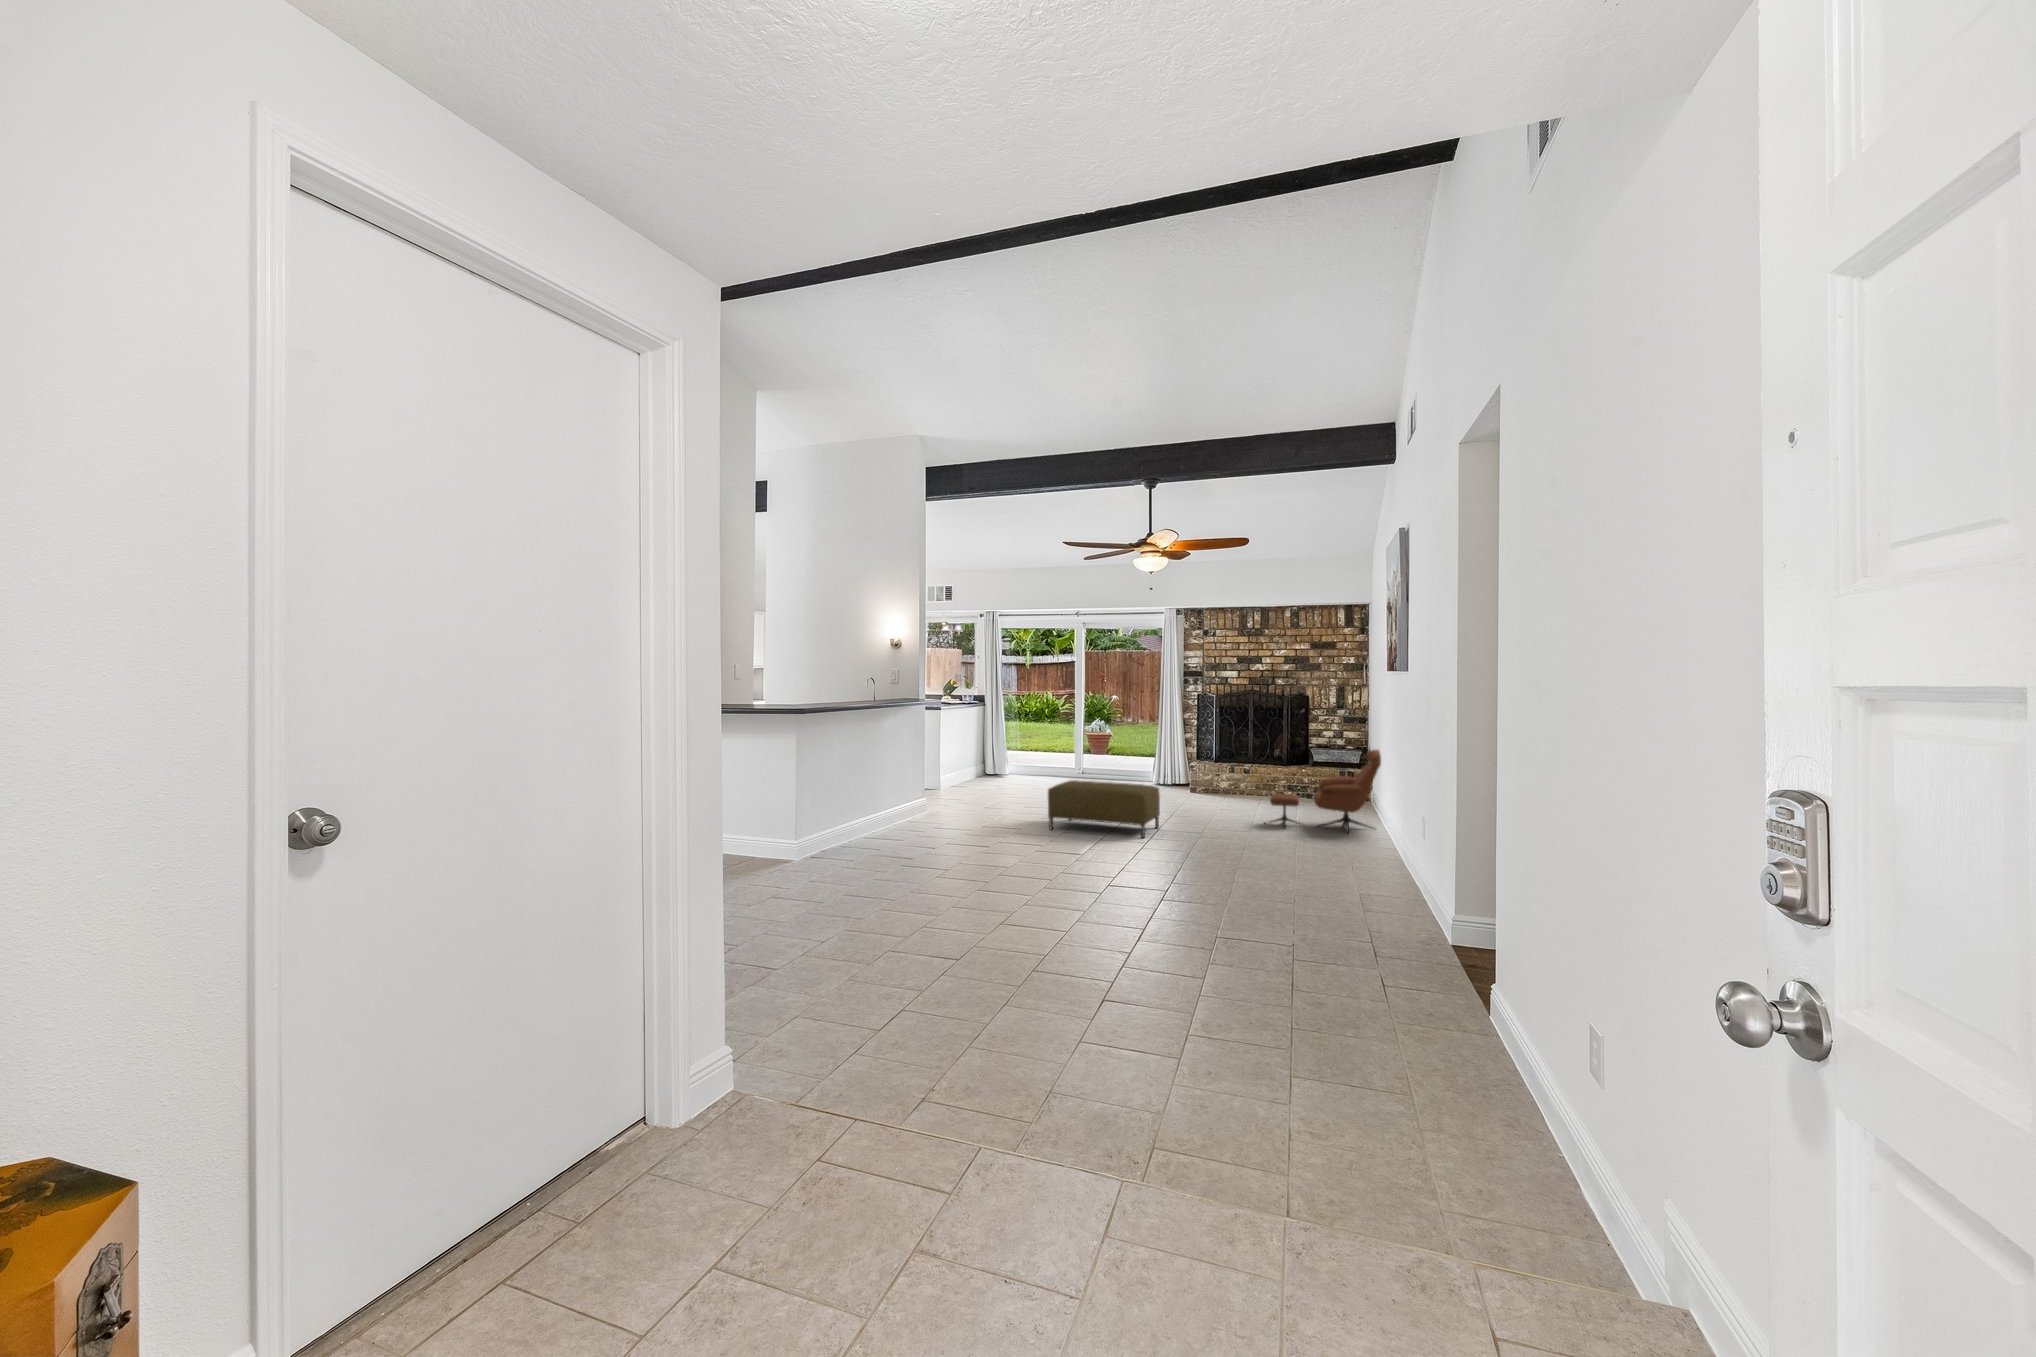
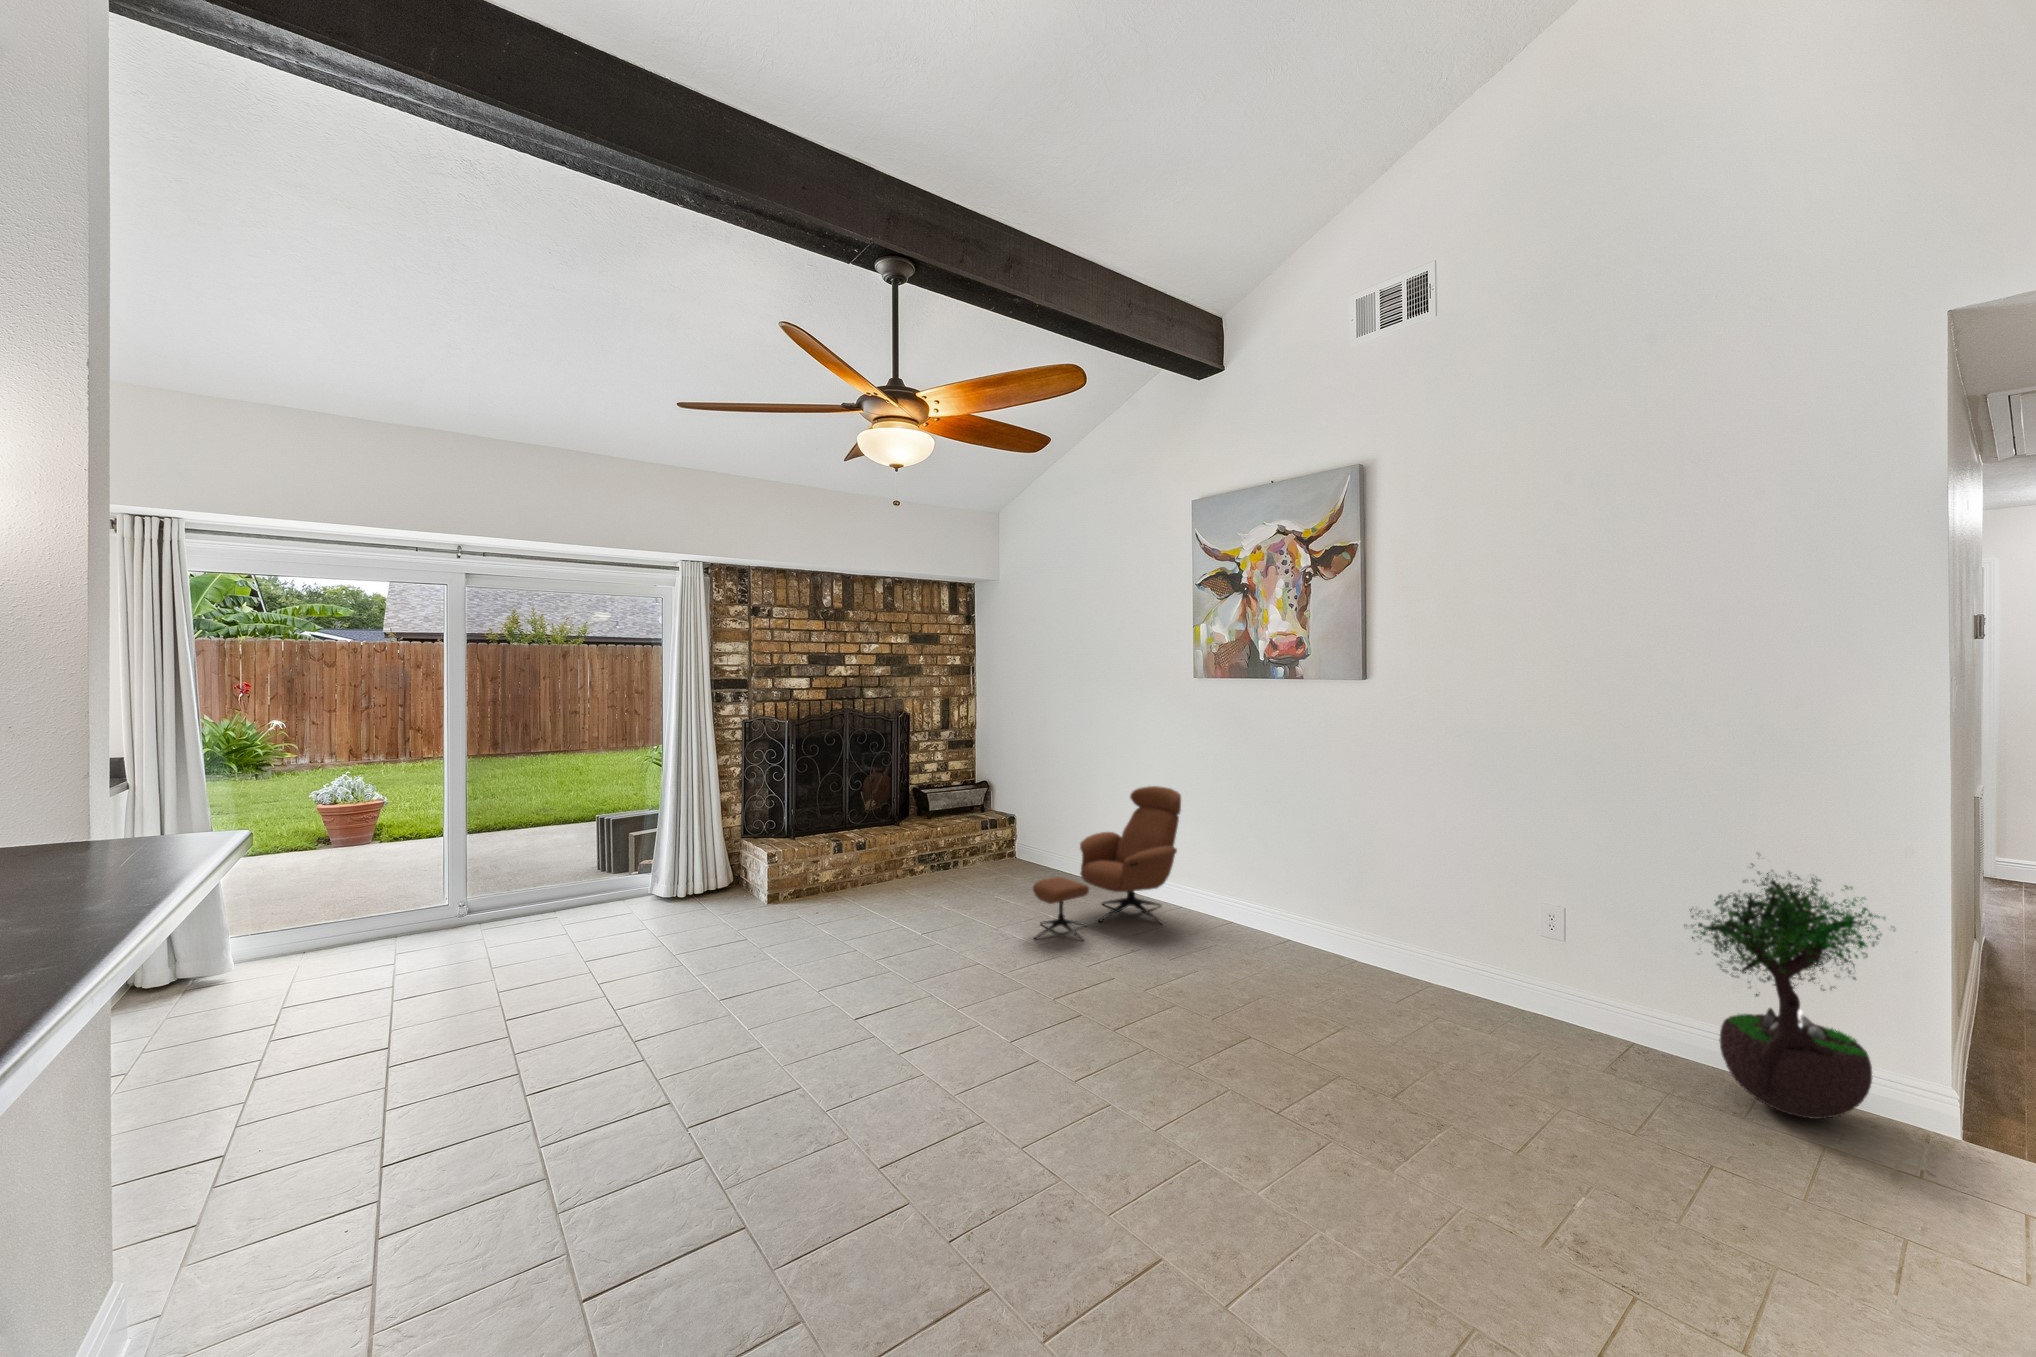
ottoman: present [1048,780,1160,838] -> none [698,923,977,1120]
potted tree: none [1355,782,1456,936] -> present [1684,854,1894,1119]

